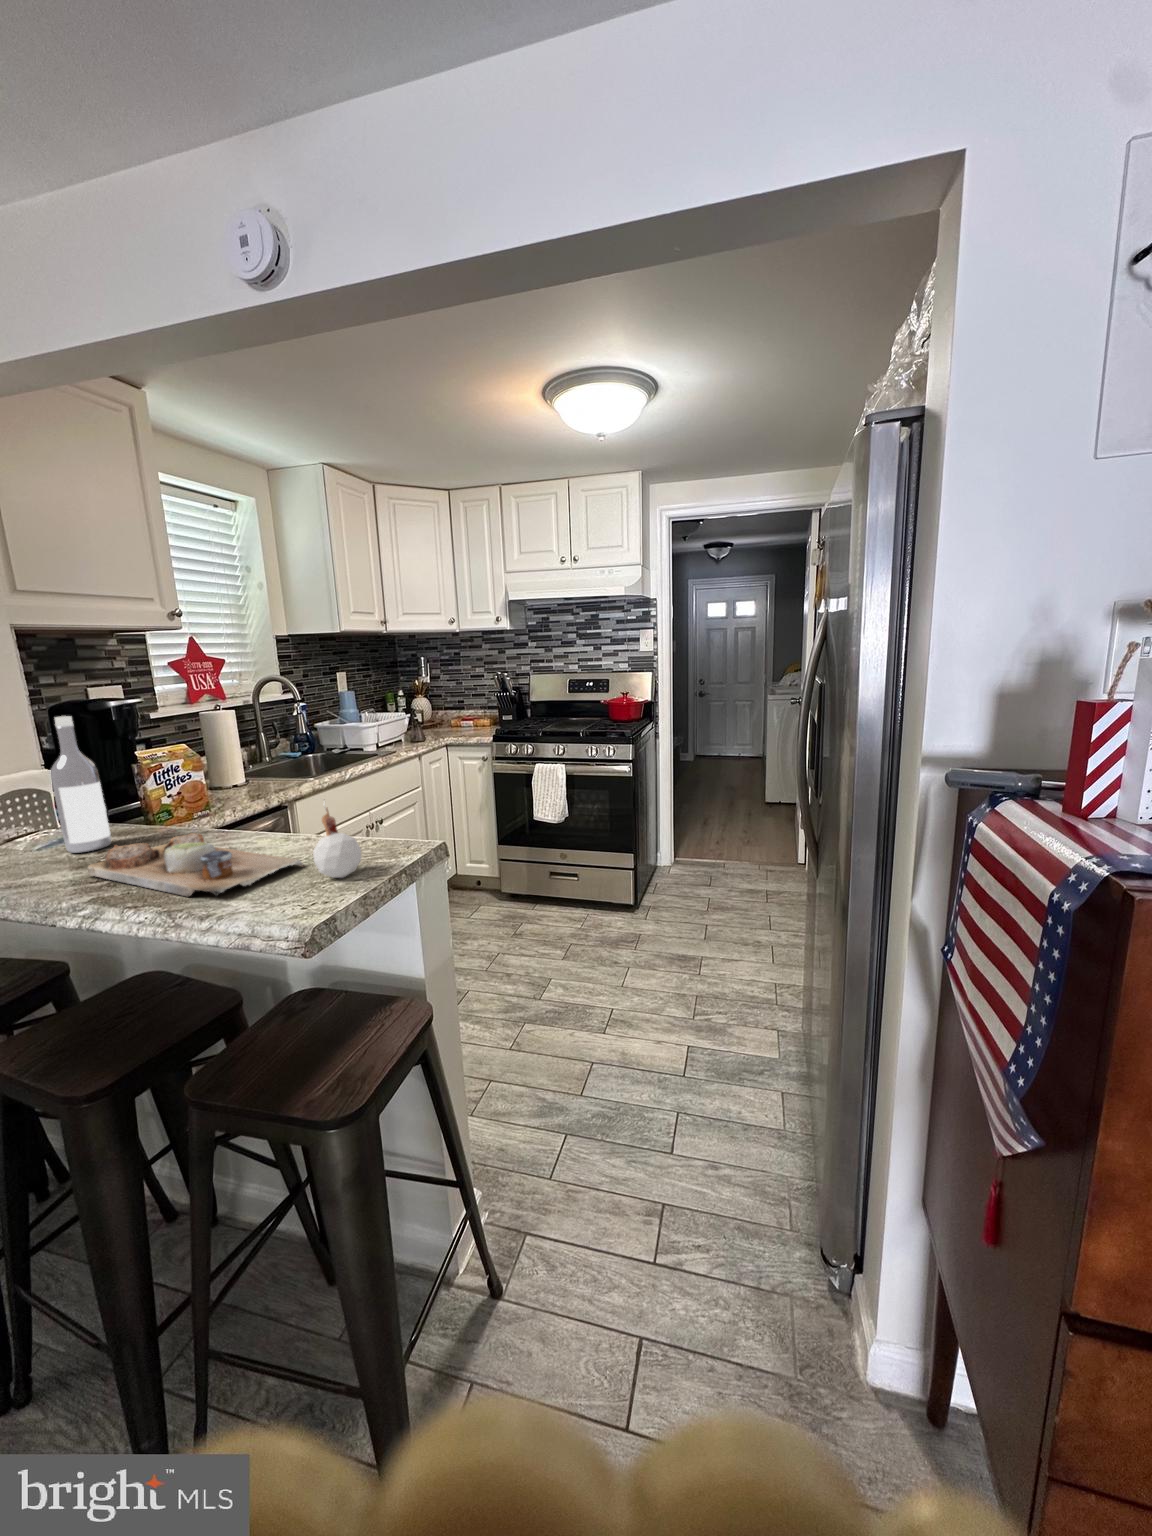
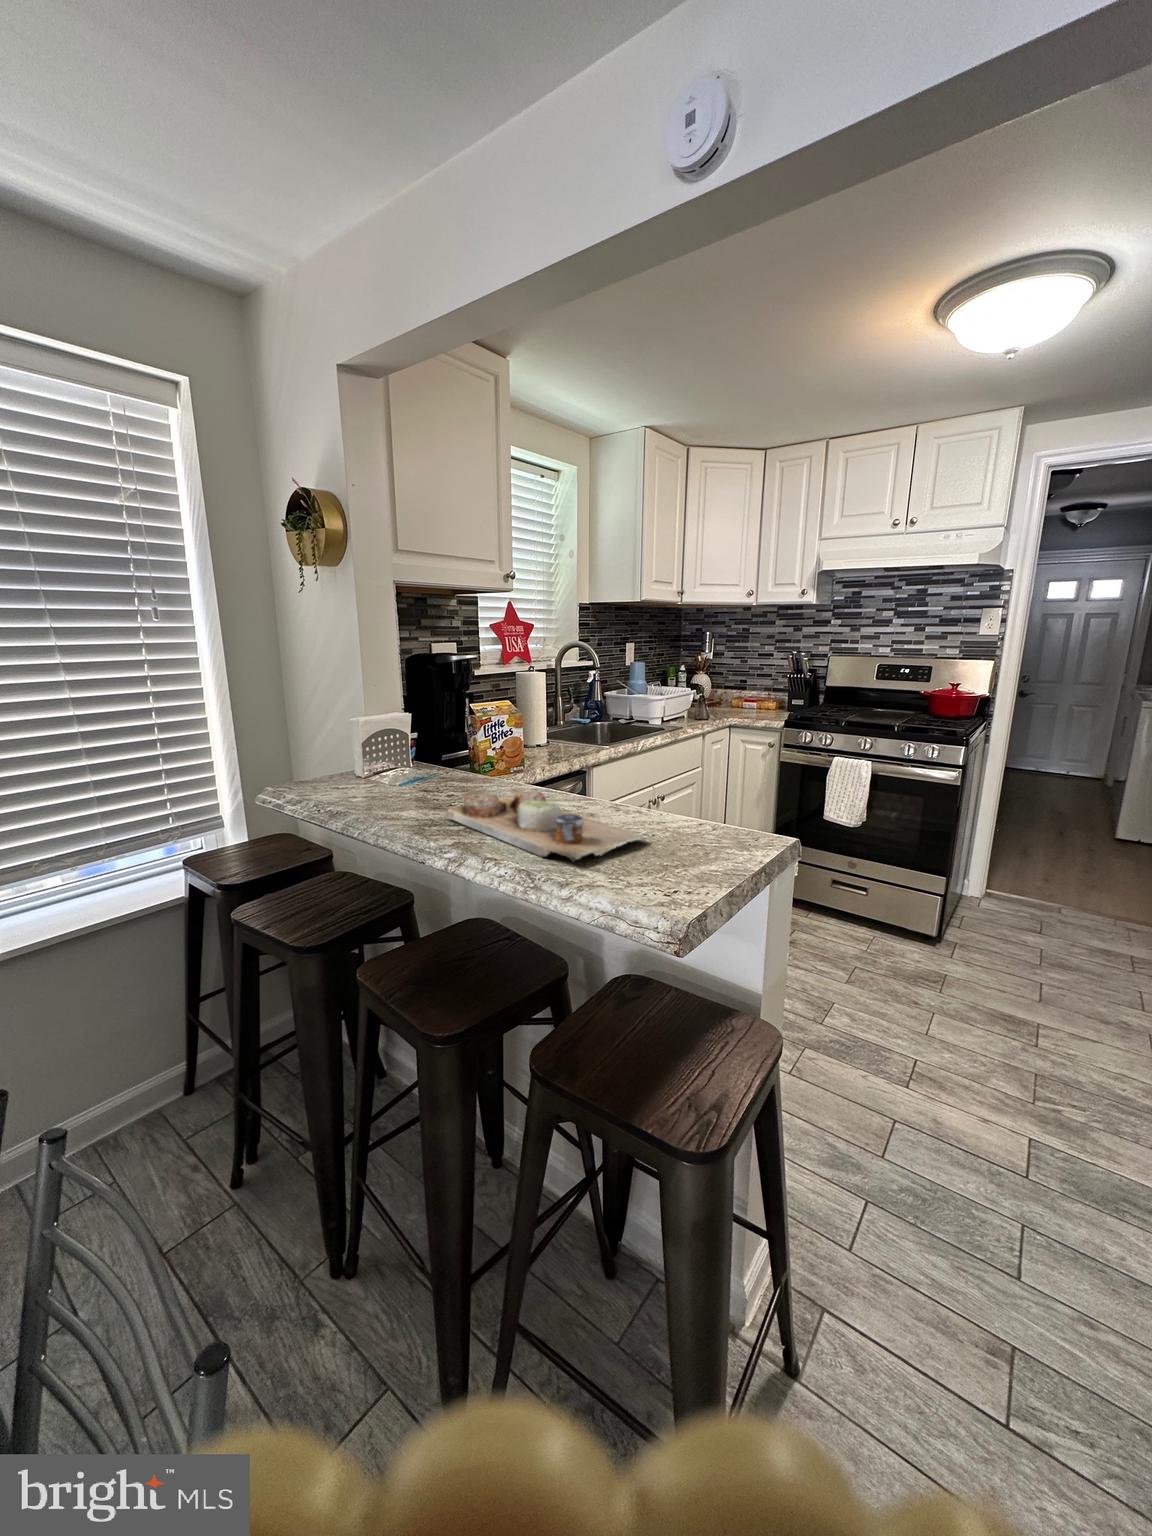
wine bottle: present [51,716,111,853] -> none [419,666,457,795]
candle: present [313,807,361,878] -> none [667,774,720,864]

